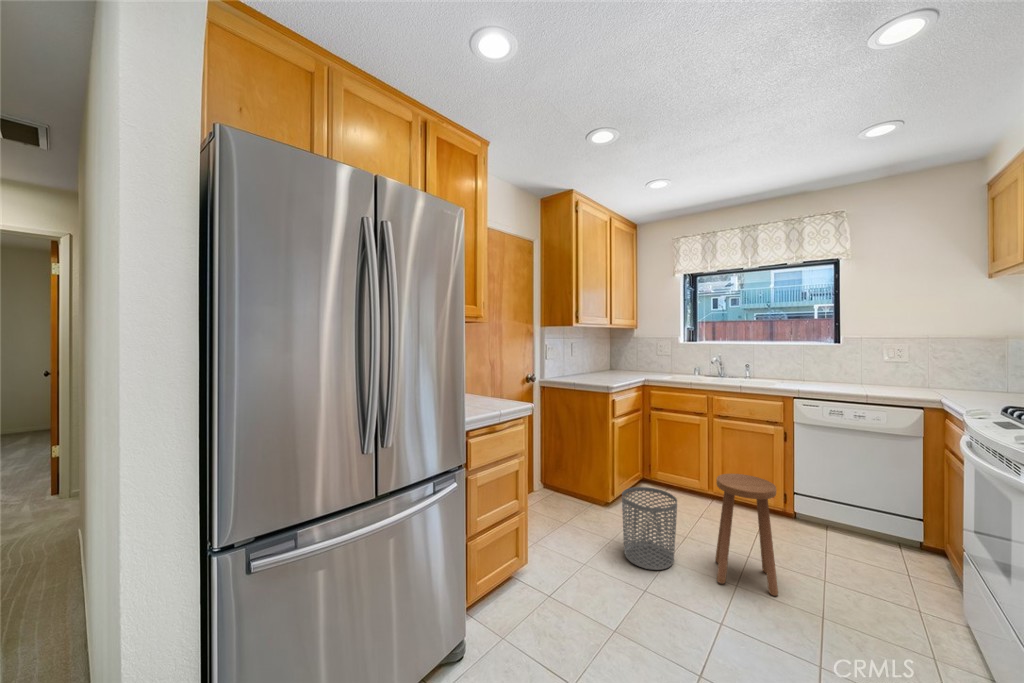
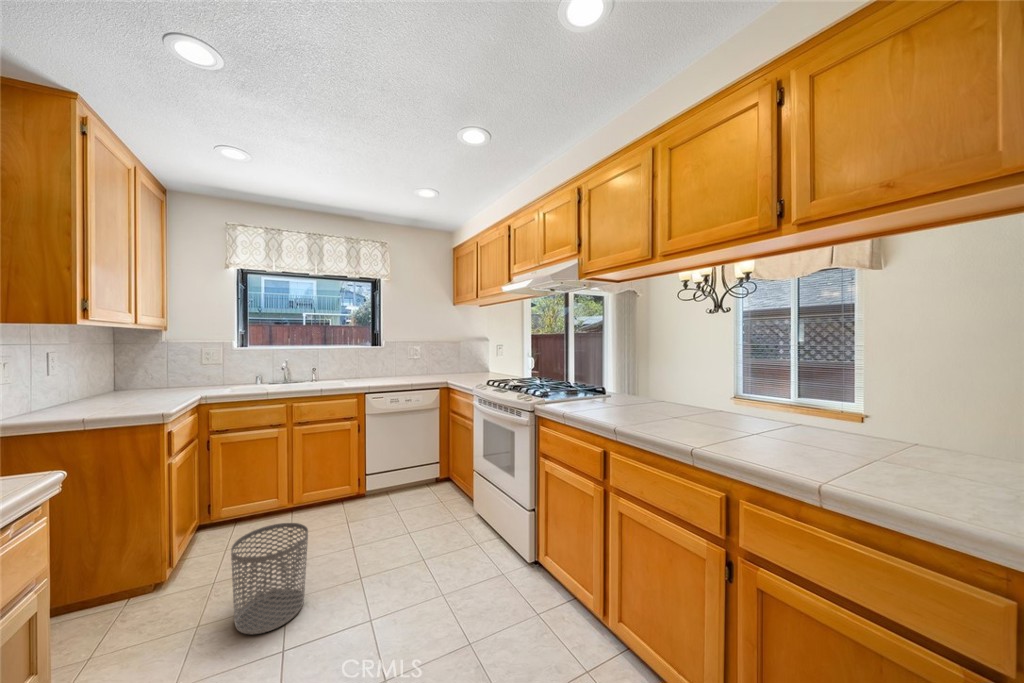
stool: present [715,474,778,596] -> none [339,470,401,586]

